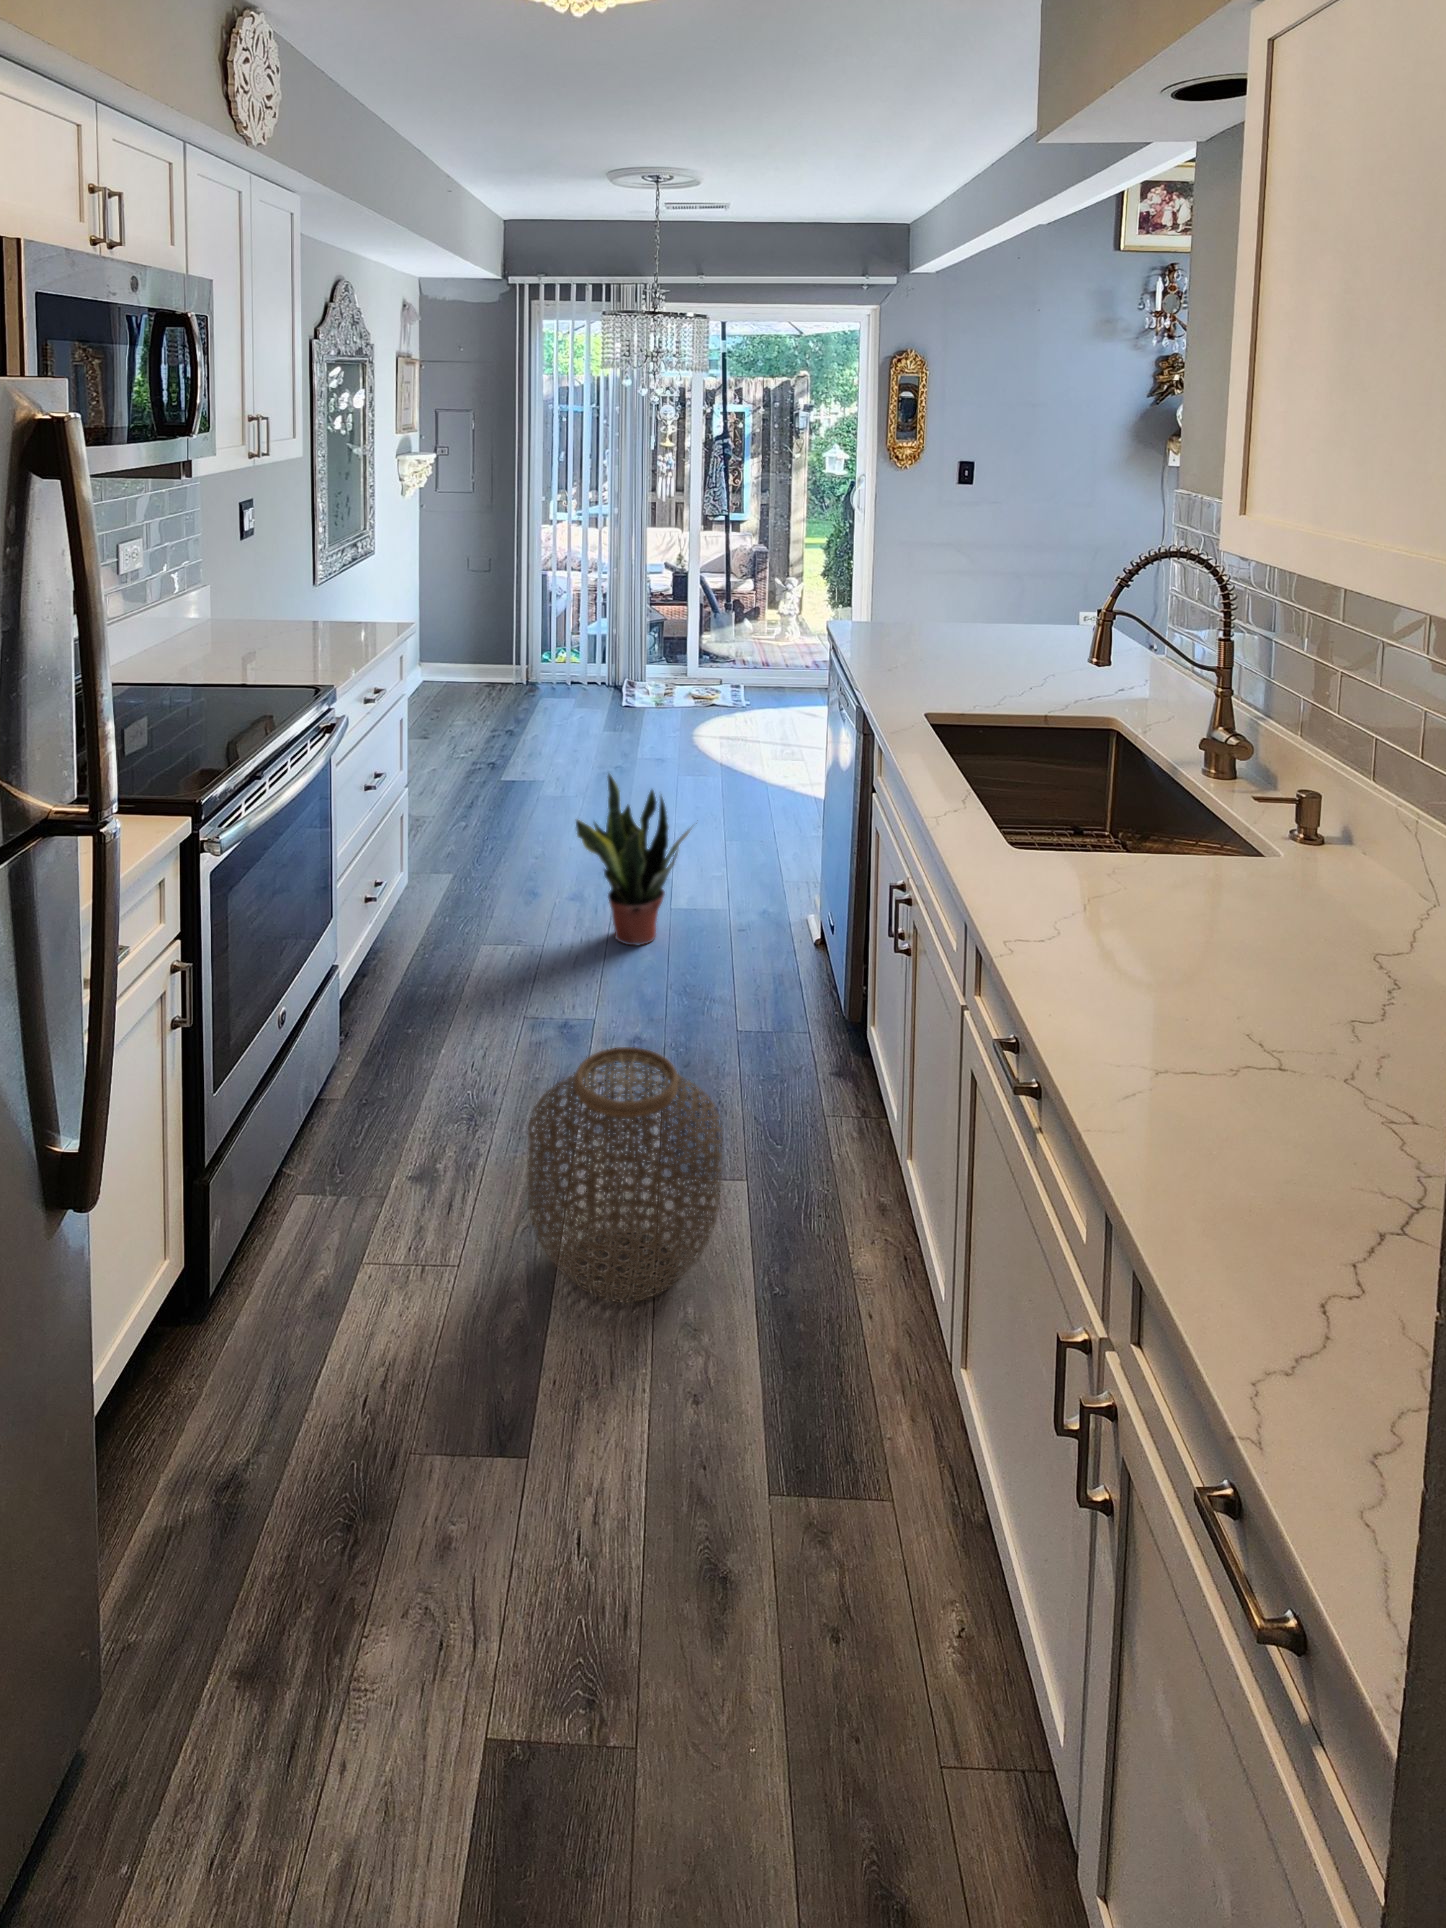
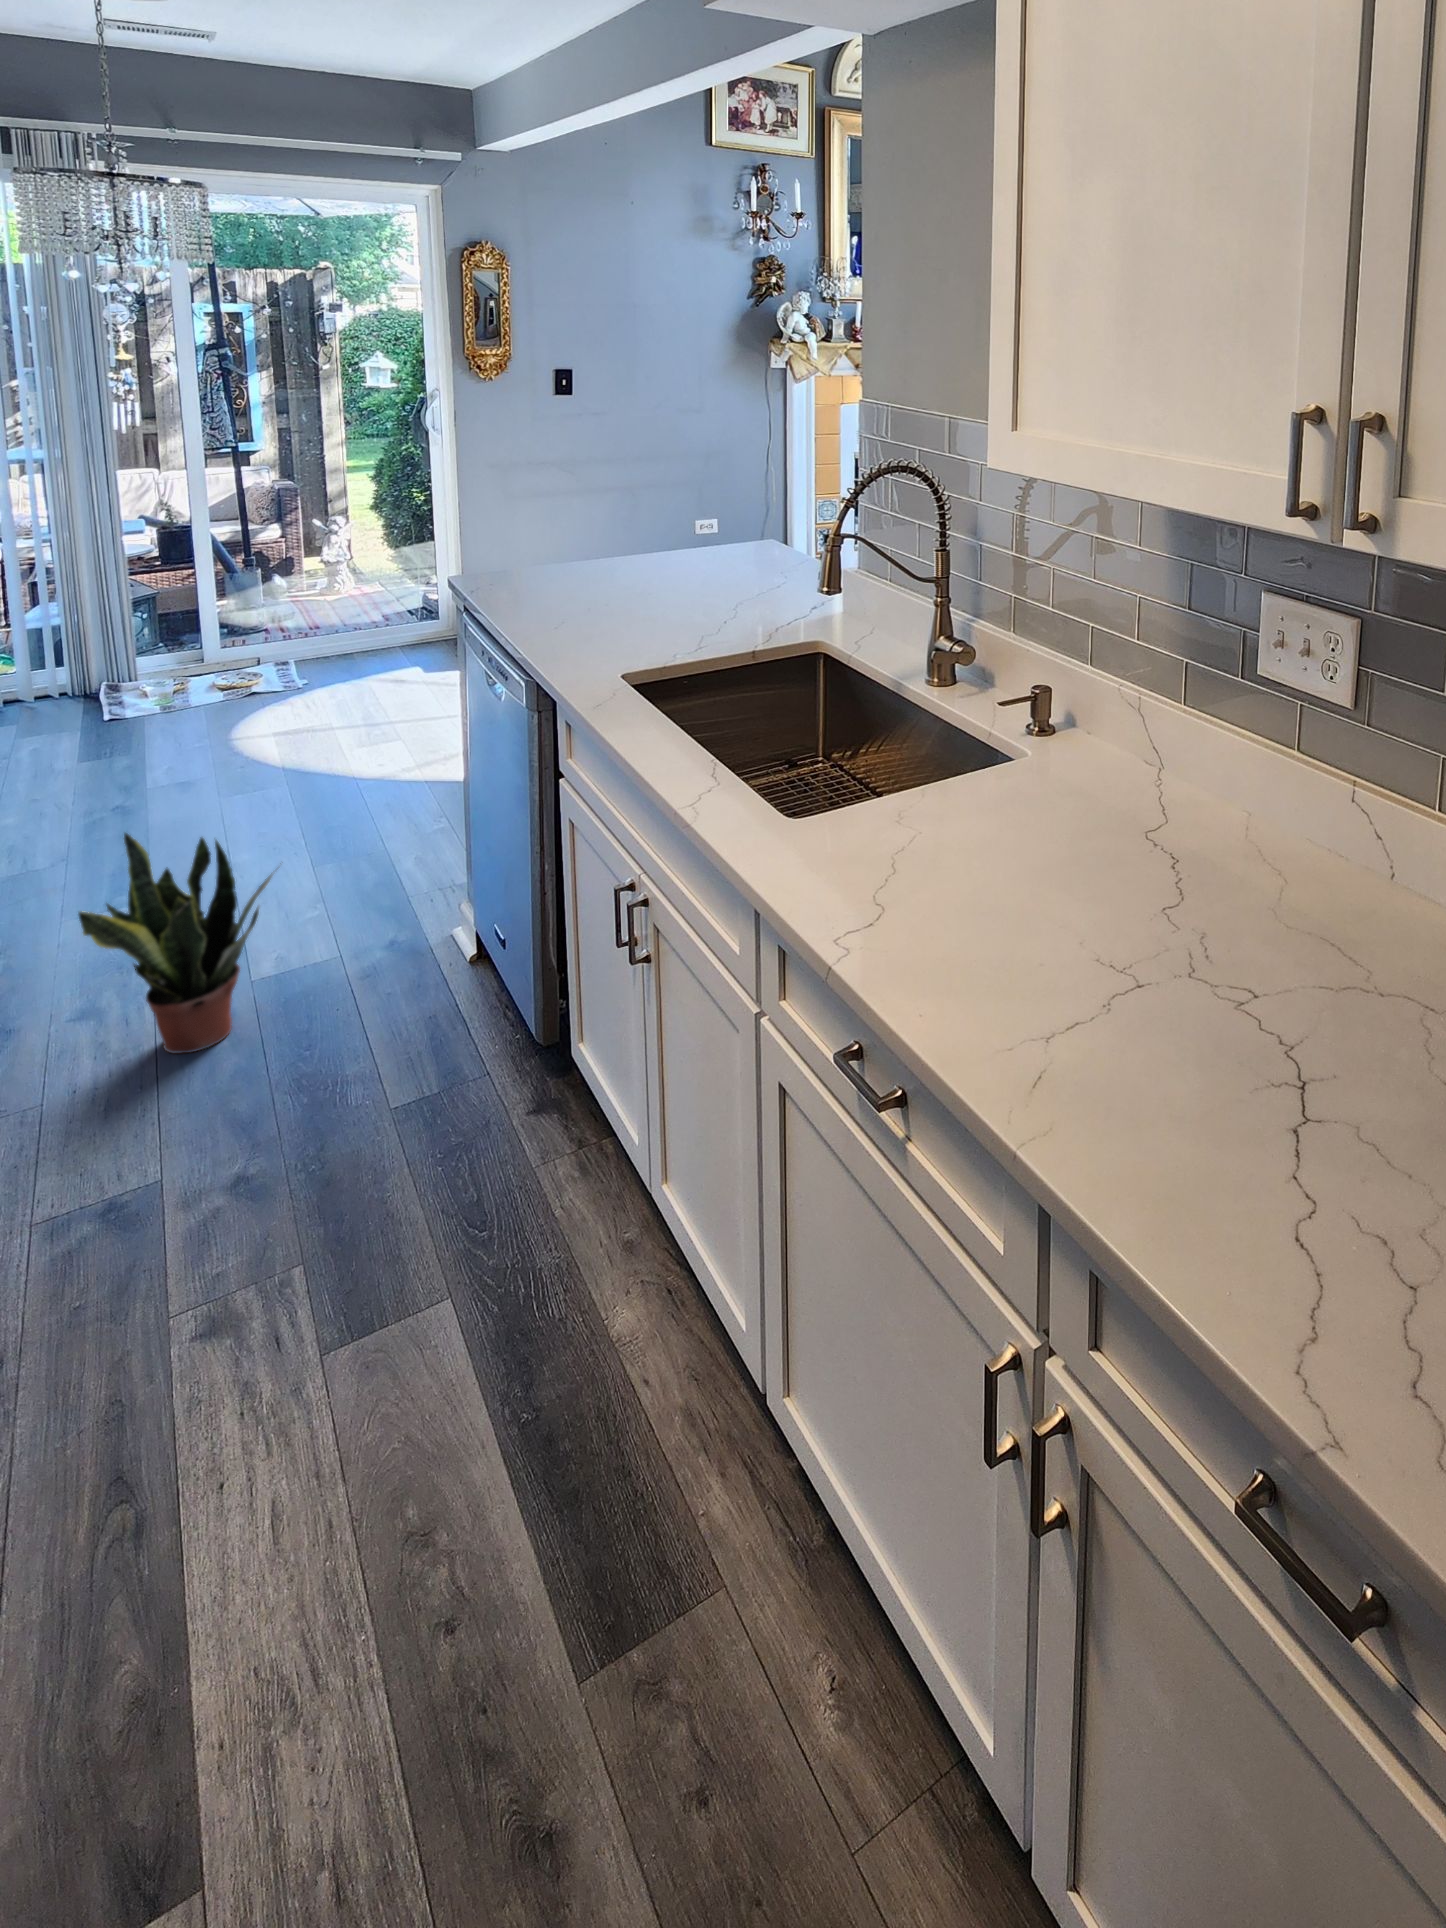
woven basket: present [528,1047,722,1303] -> none [103,1205,430,1570]

